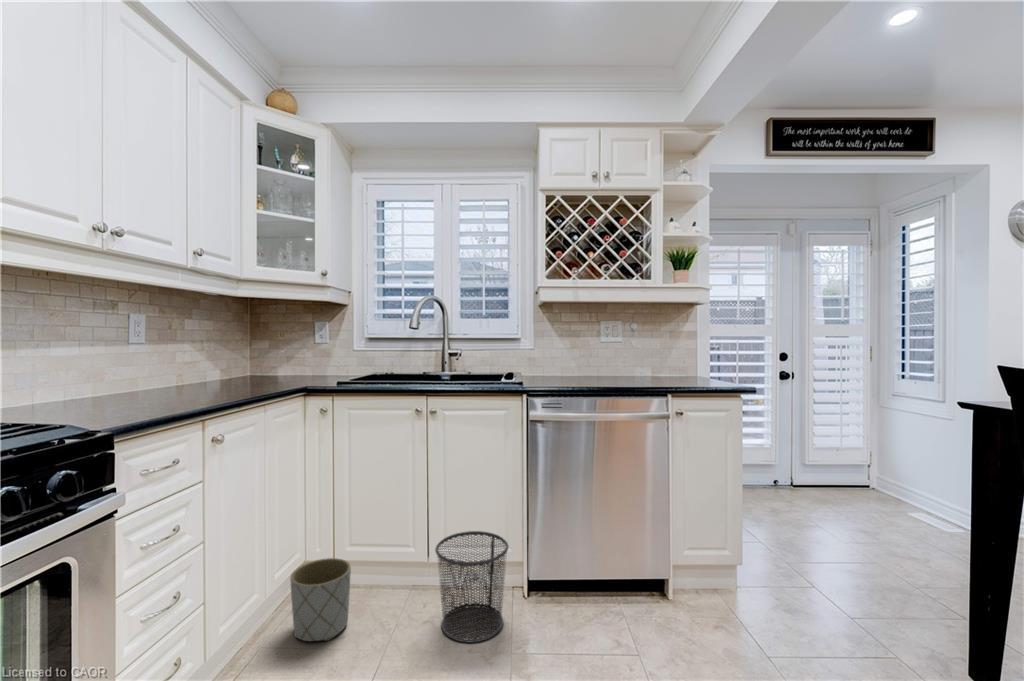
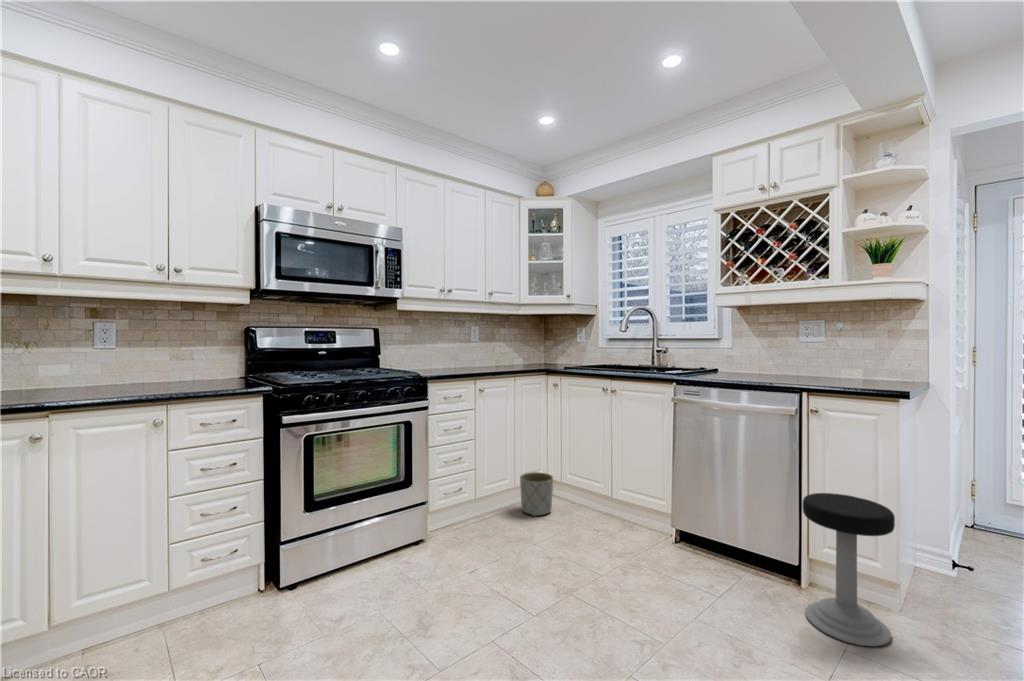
stool: none [700,489,781,639] -> present [802,493,895,646]
waste bin: present [435,531,508,643] -> none [588,477,641,548]

